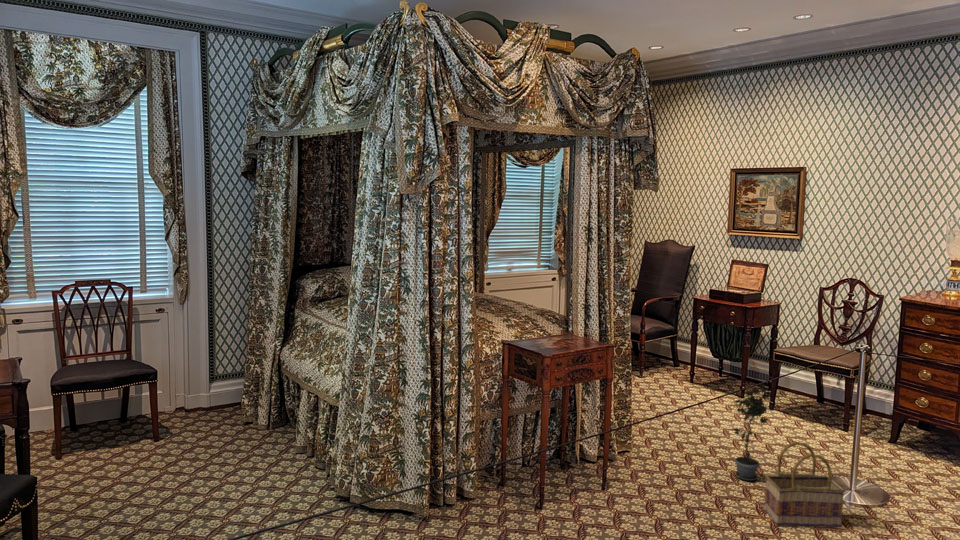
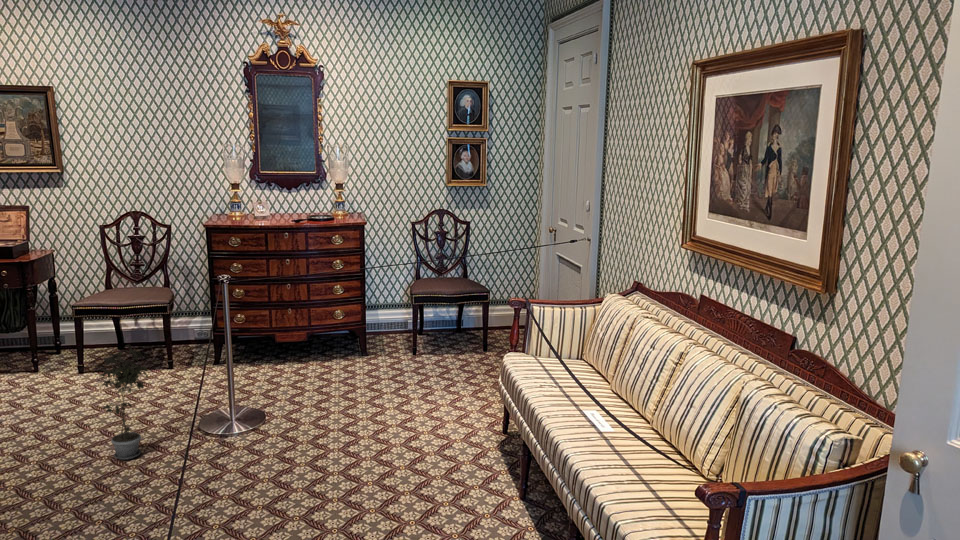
basket: present [764,442,845,527] -> none [173,392,254,487]

